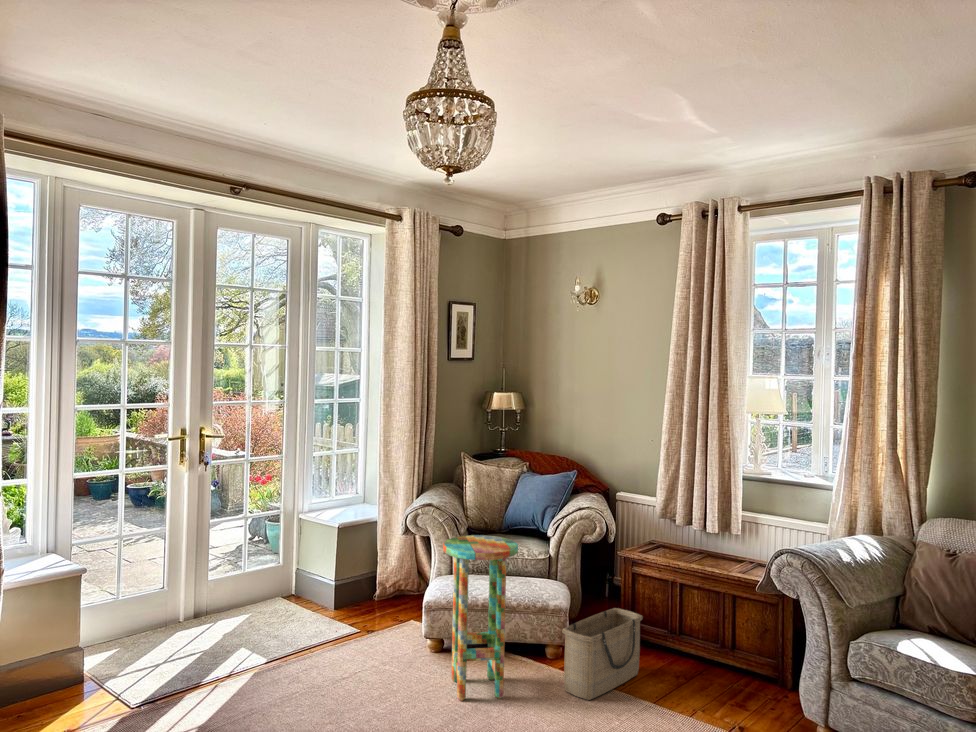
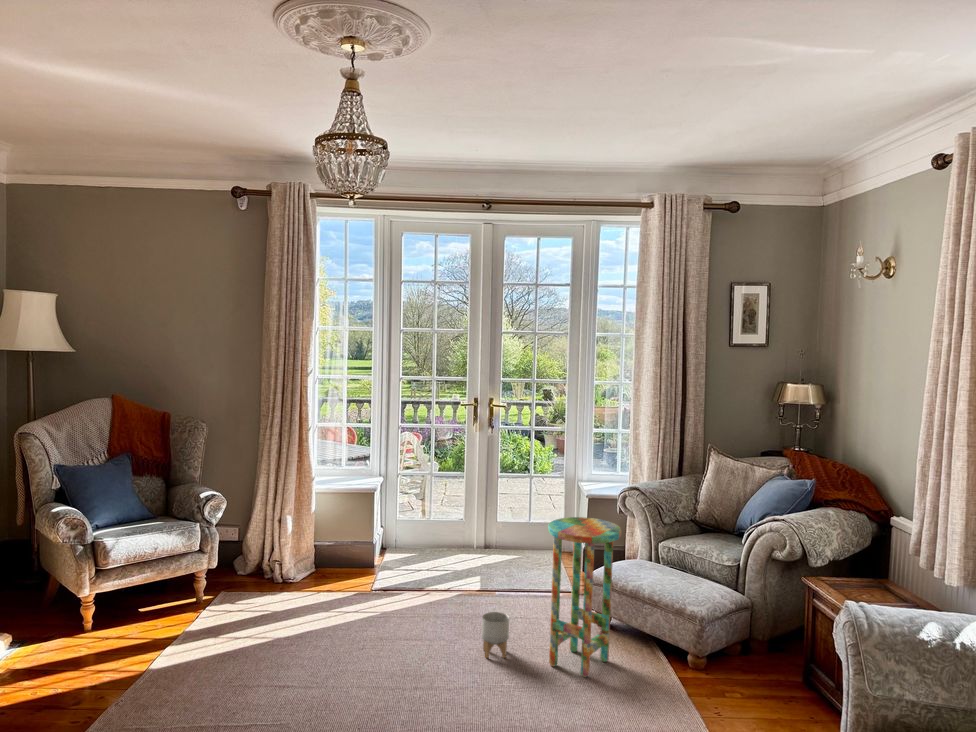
basket: present [562,608,643,700] -> none [650,630,762,712]
planter: none [382,662,414,718] -> present [482,612,509,658]

